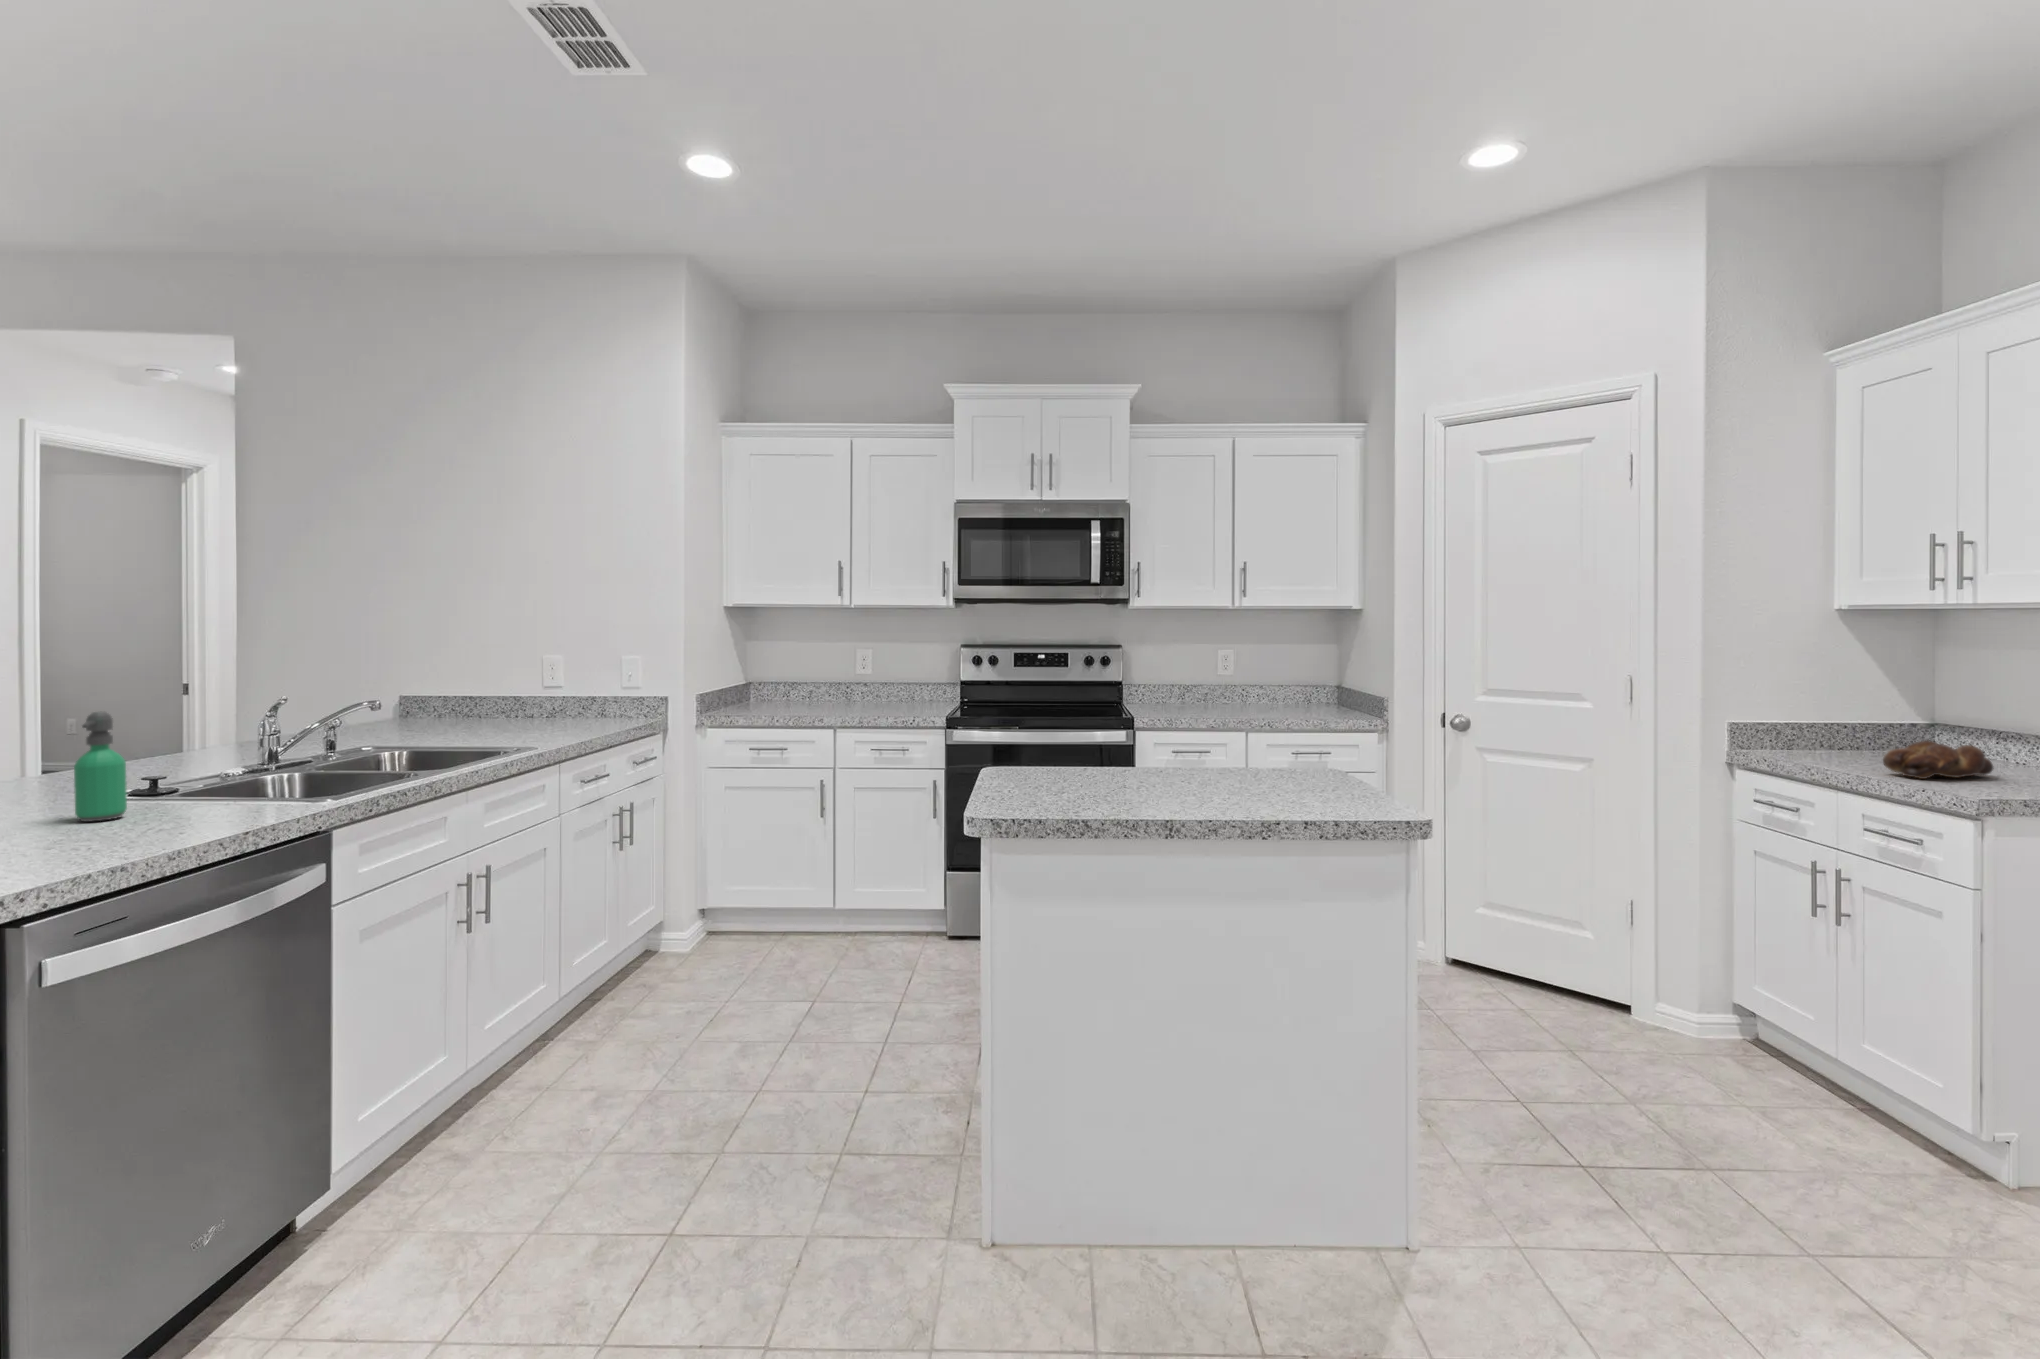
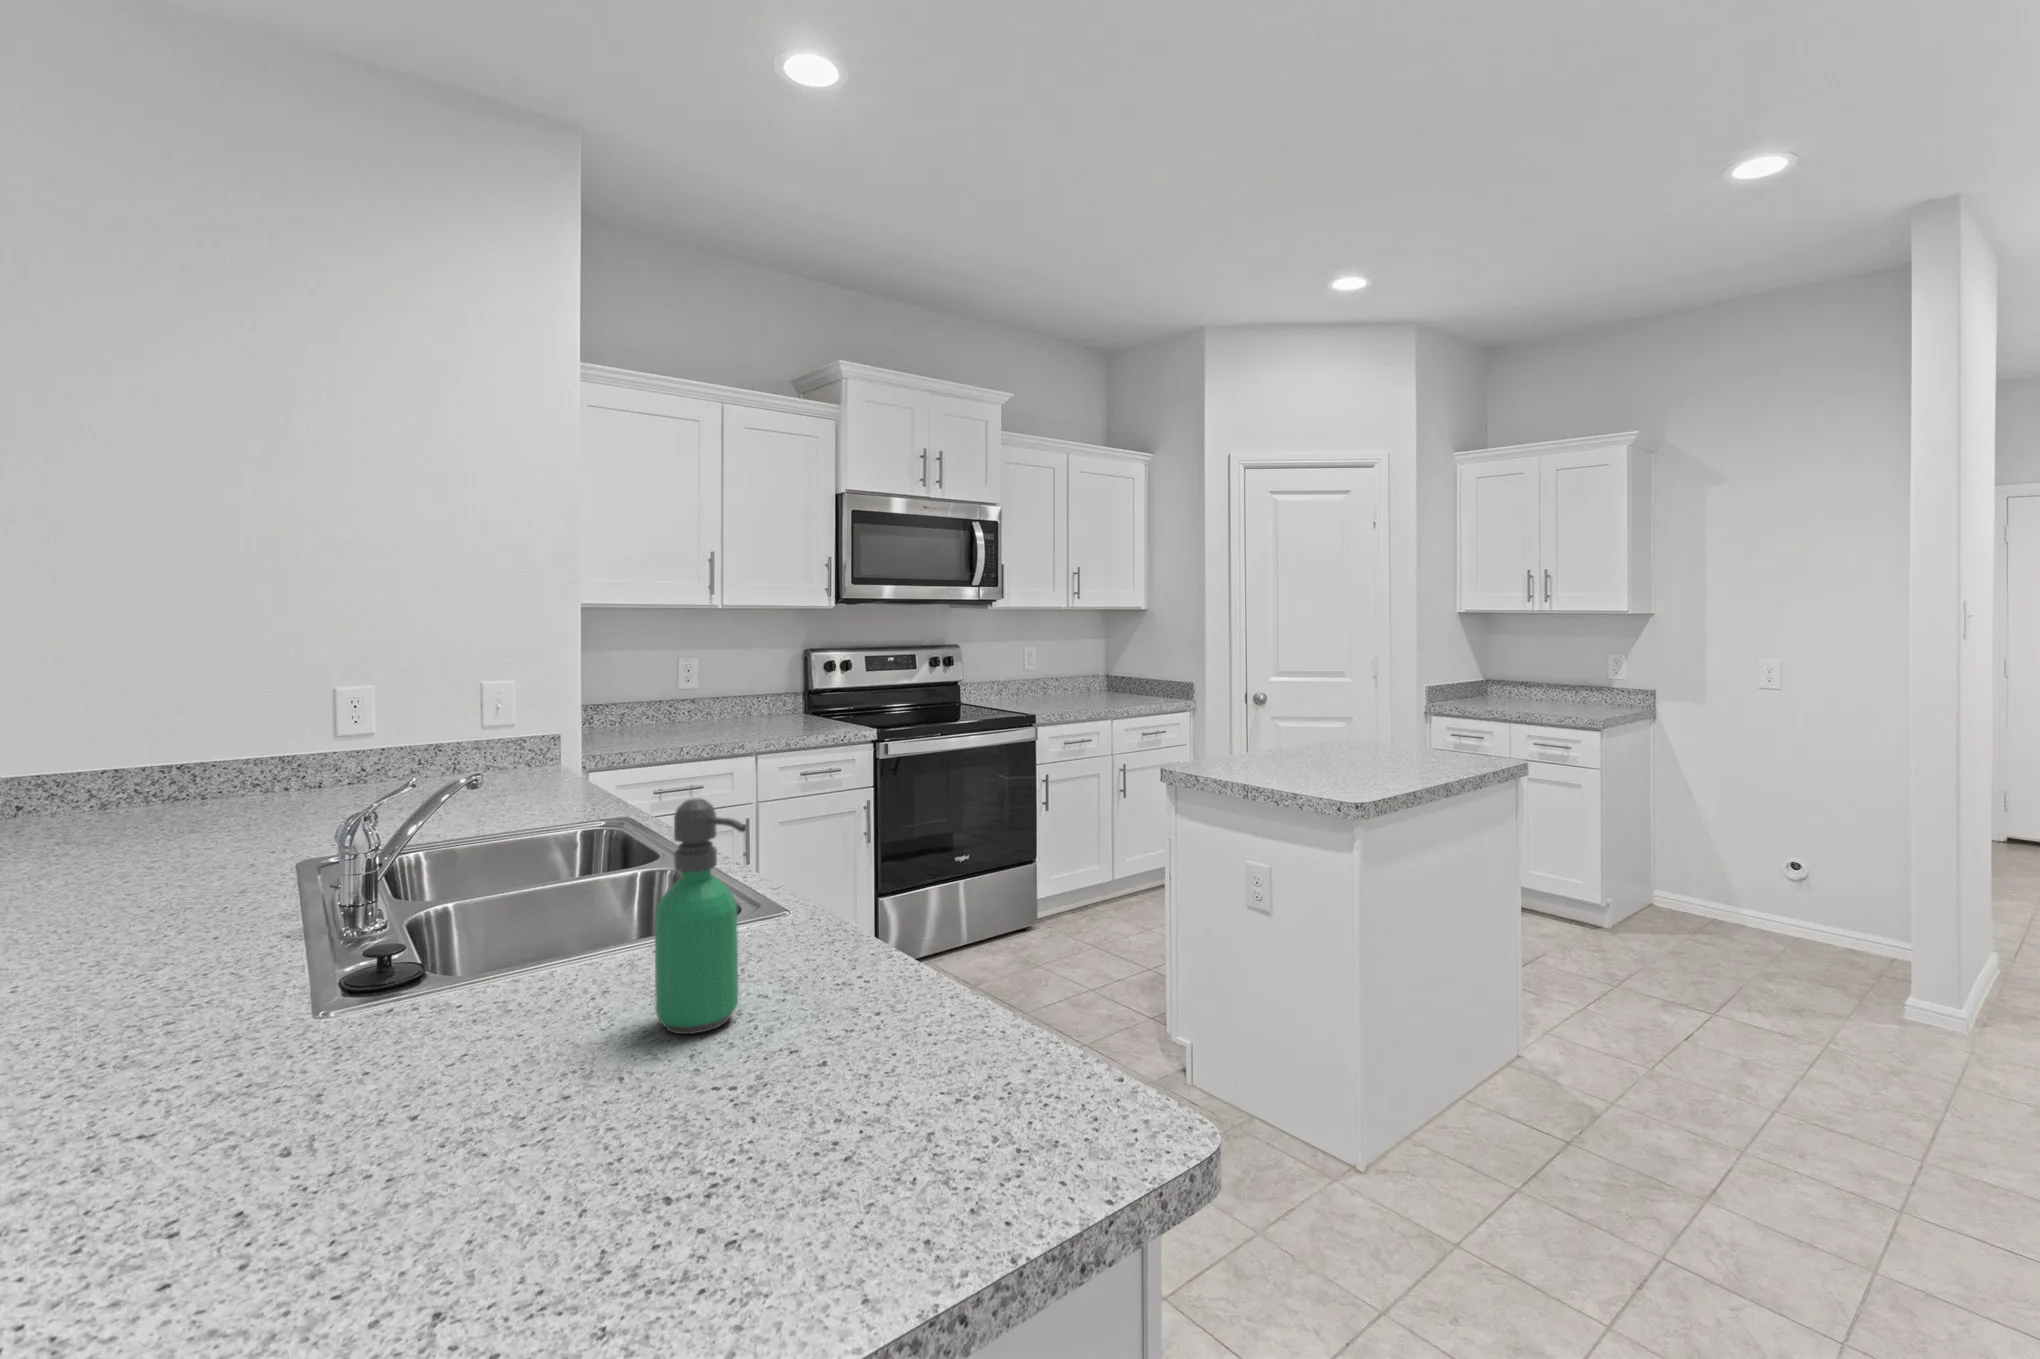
bread loaf: present [1883,741,1994,779] -> none [1538,686,1578,707]

